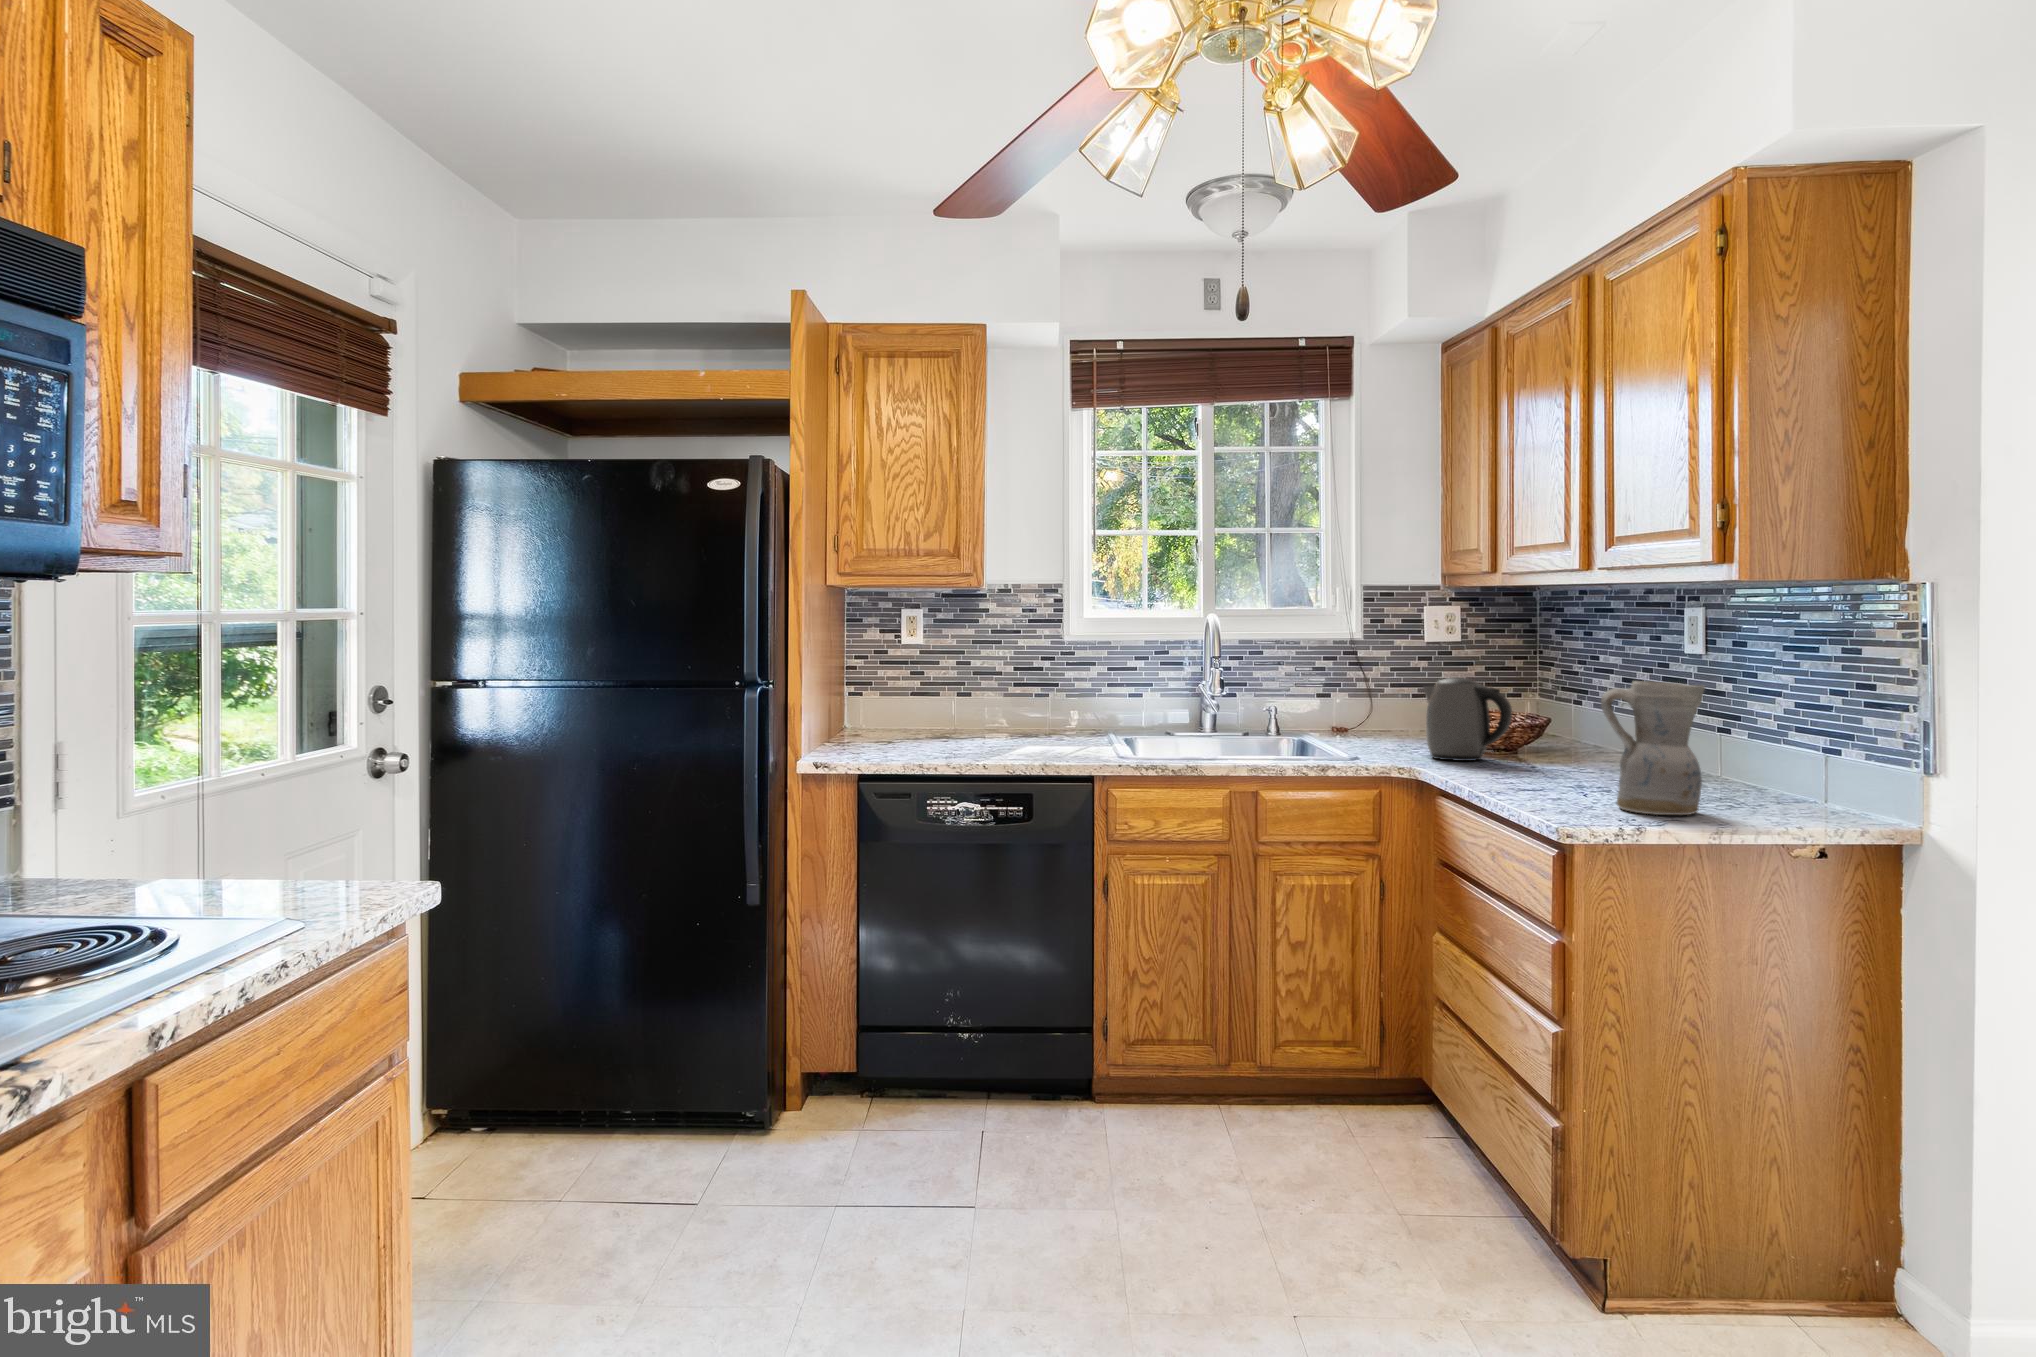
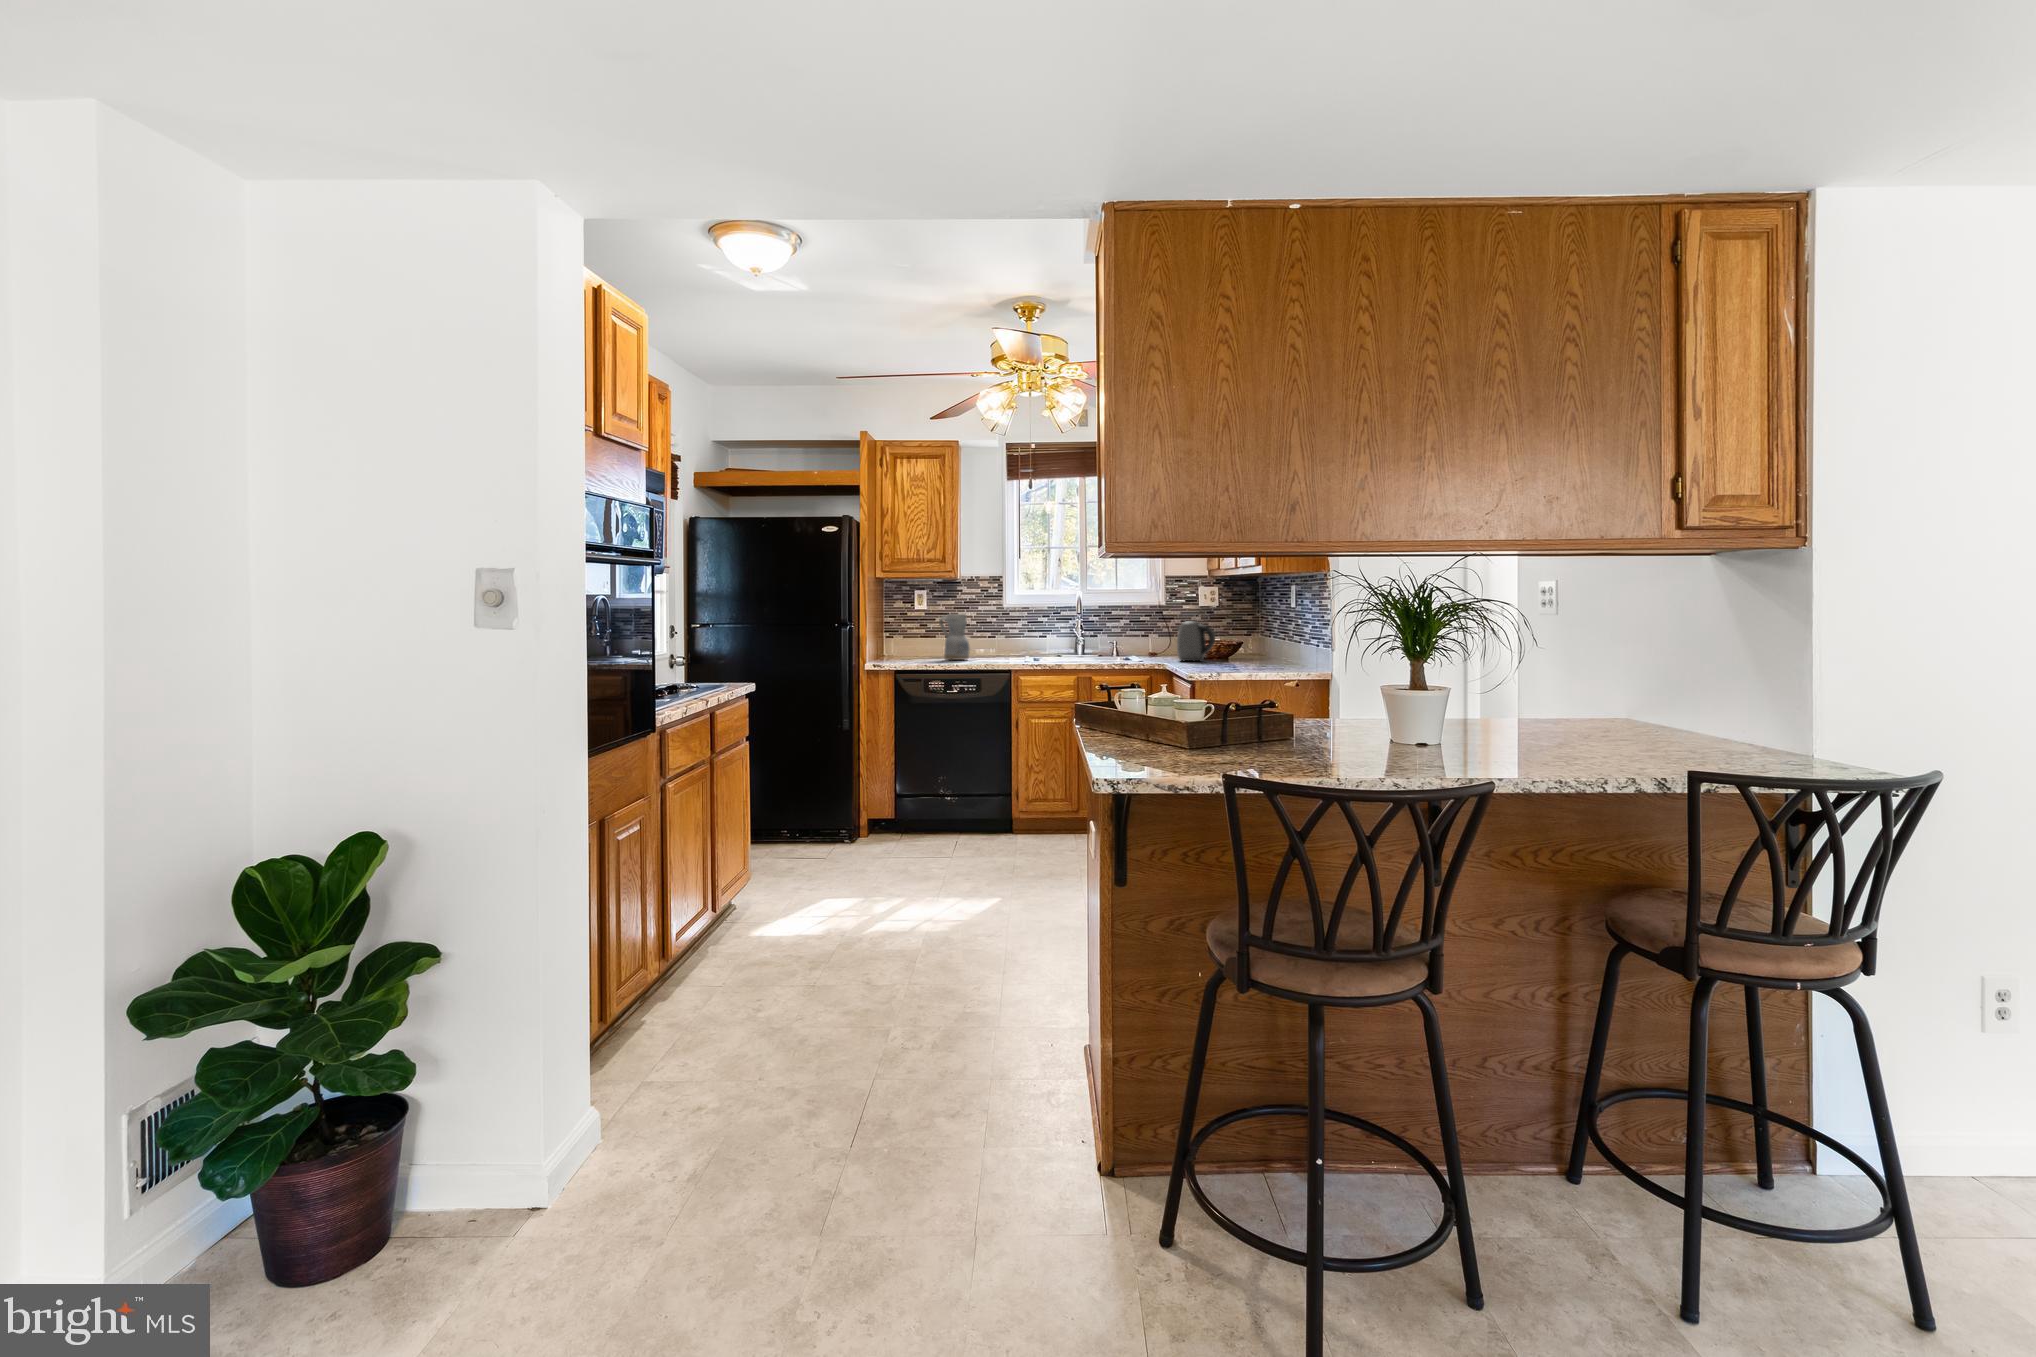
ceramic pitcher: present [1601,681,1705,815] -> present [939,614,970,660]

